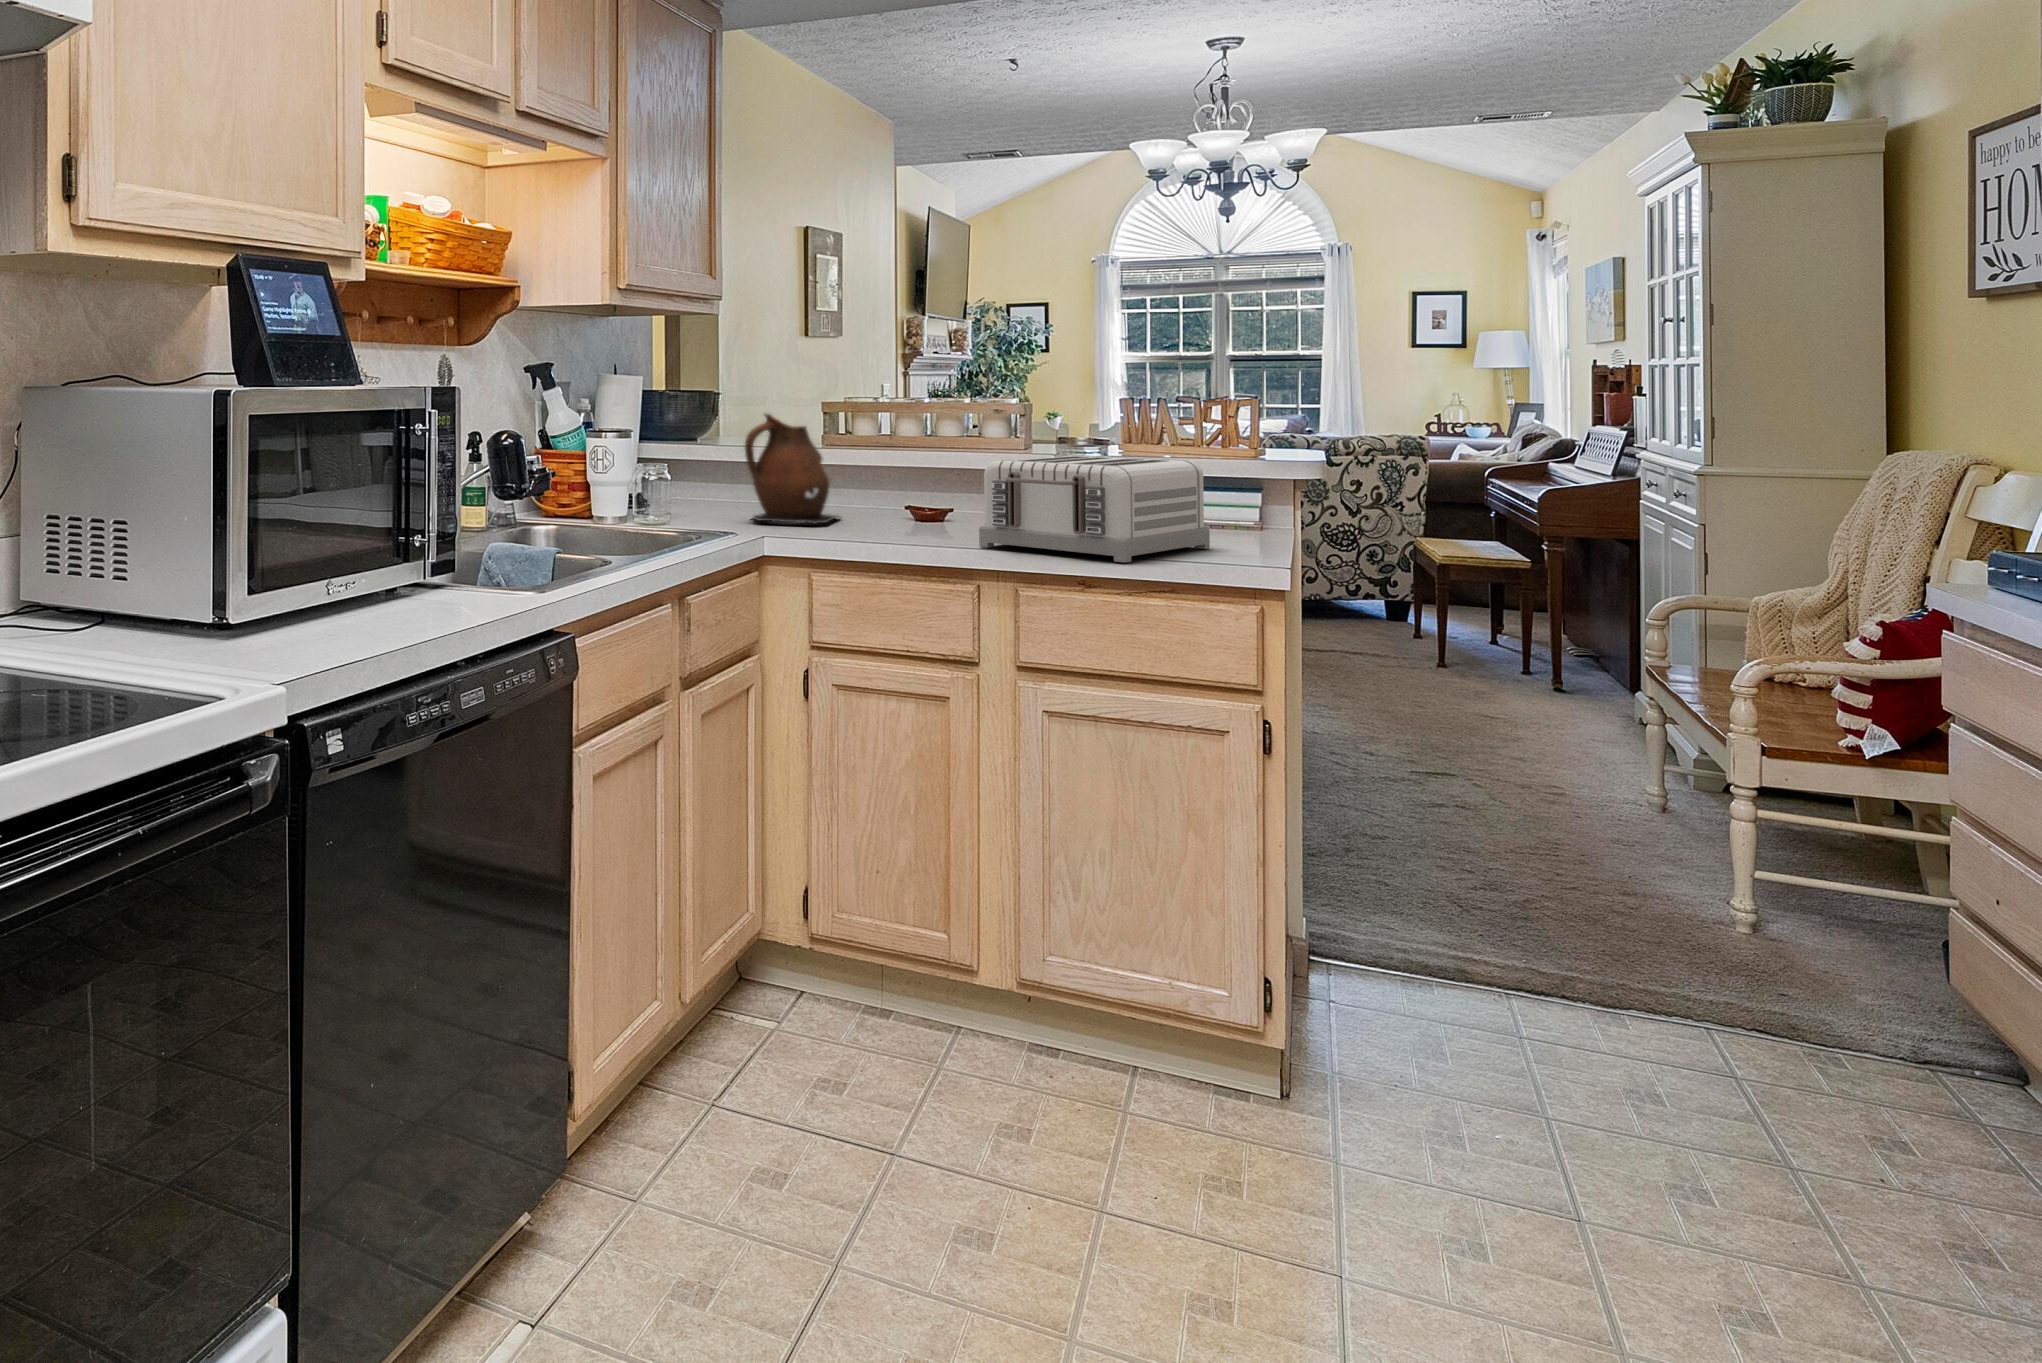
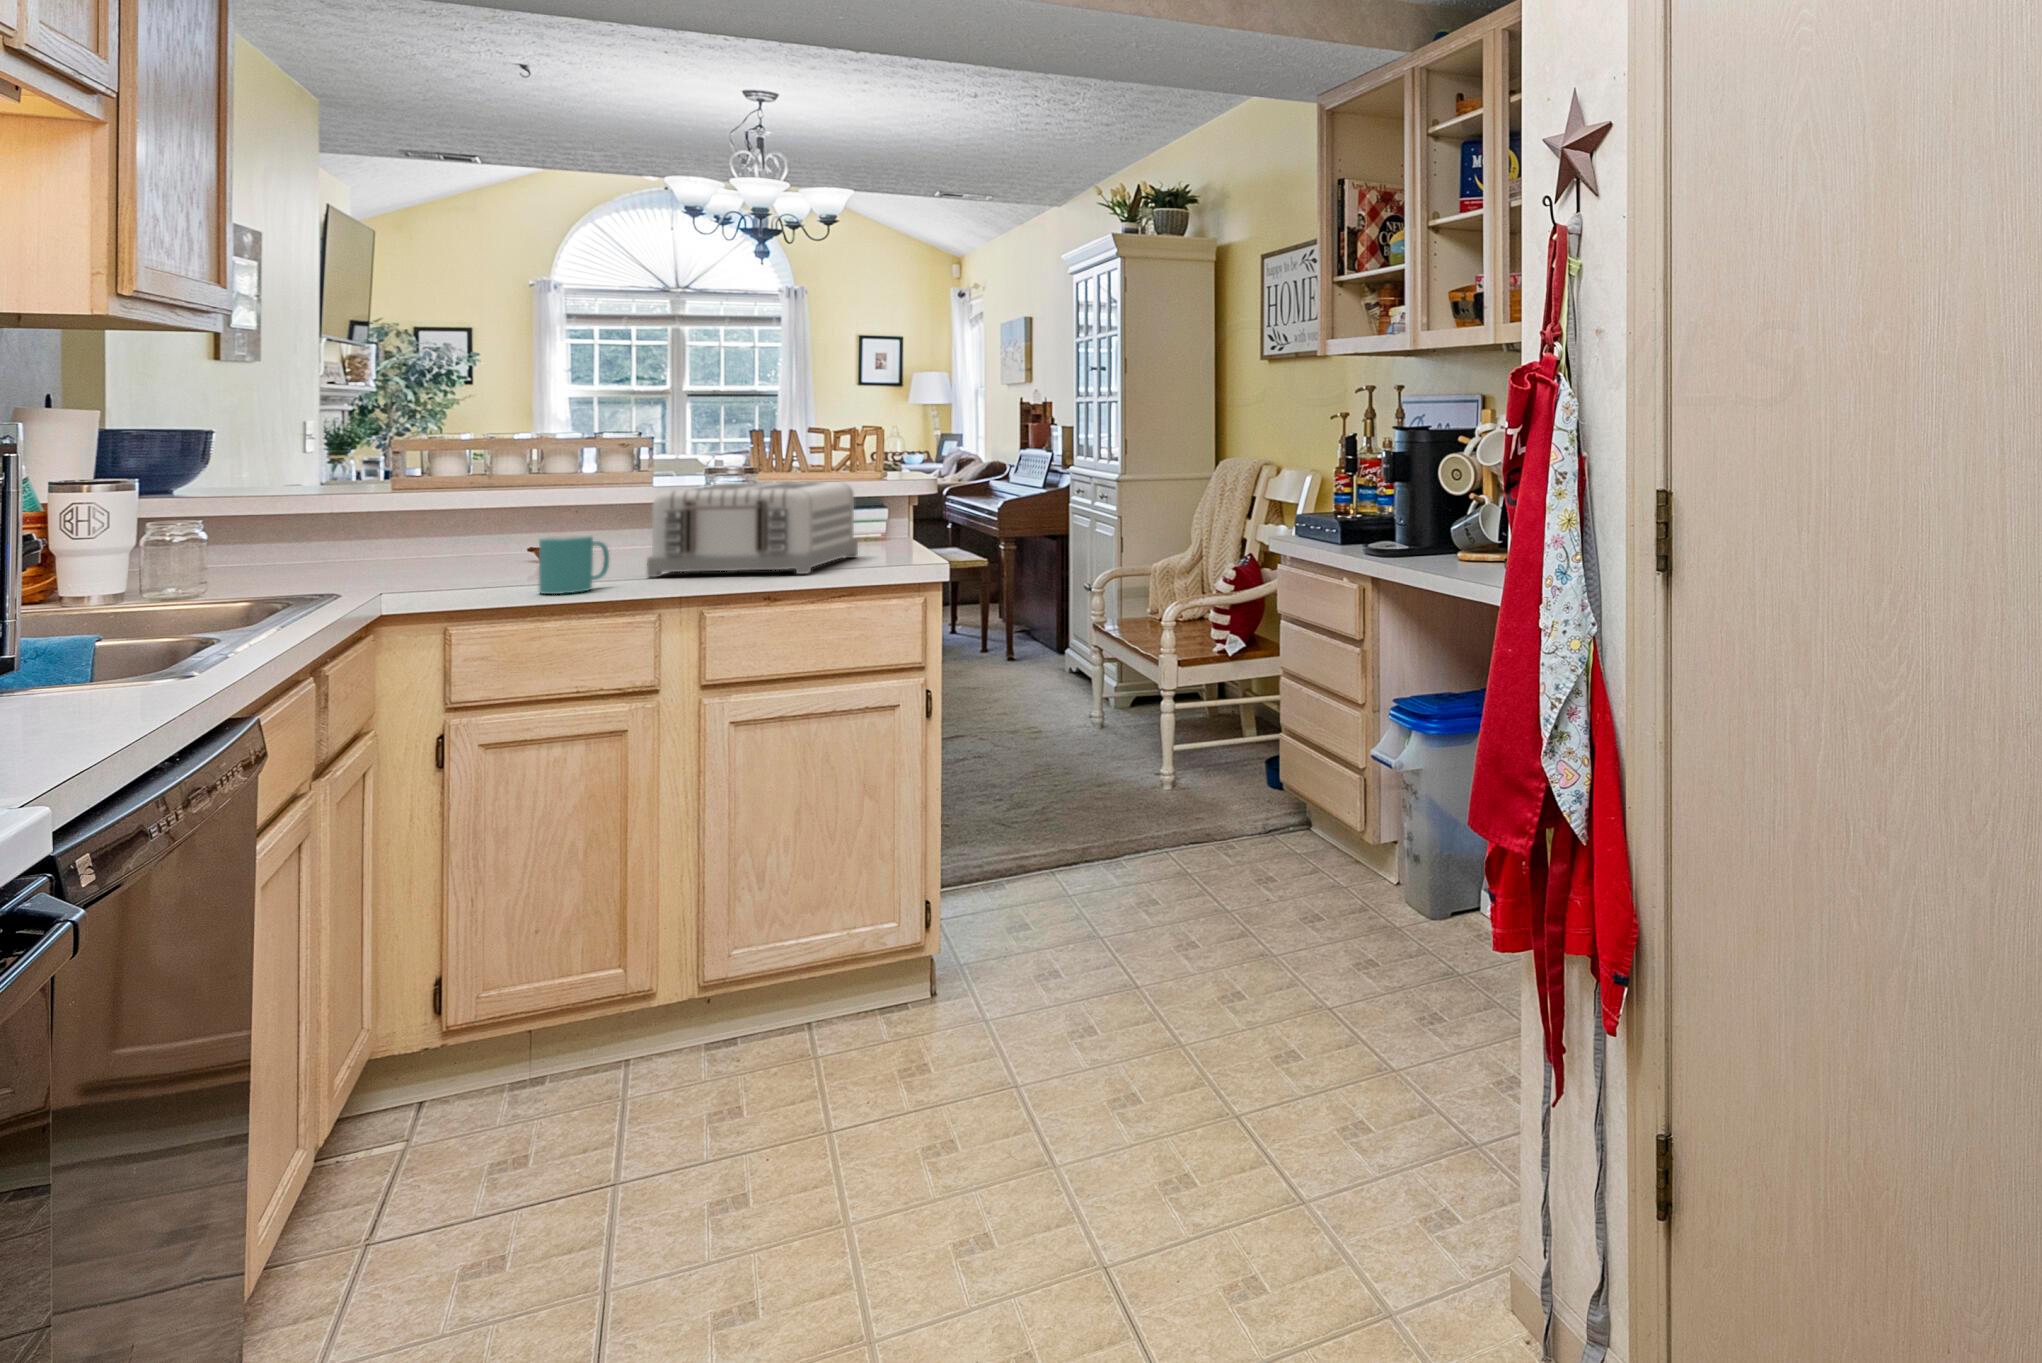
ceramic pitcher: present [745,414,839,524] -> none [304,454,433,582]
mug: none [874,498,936,555] -> present [539,535,609,594]

